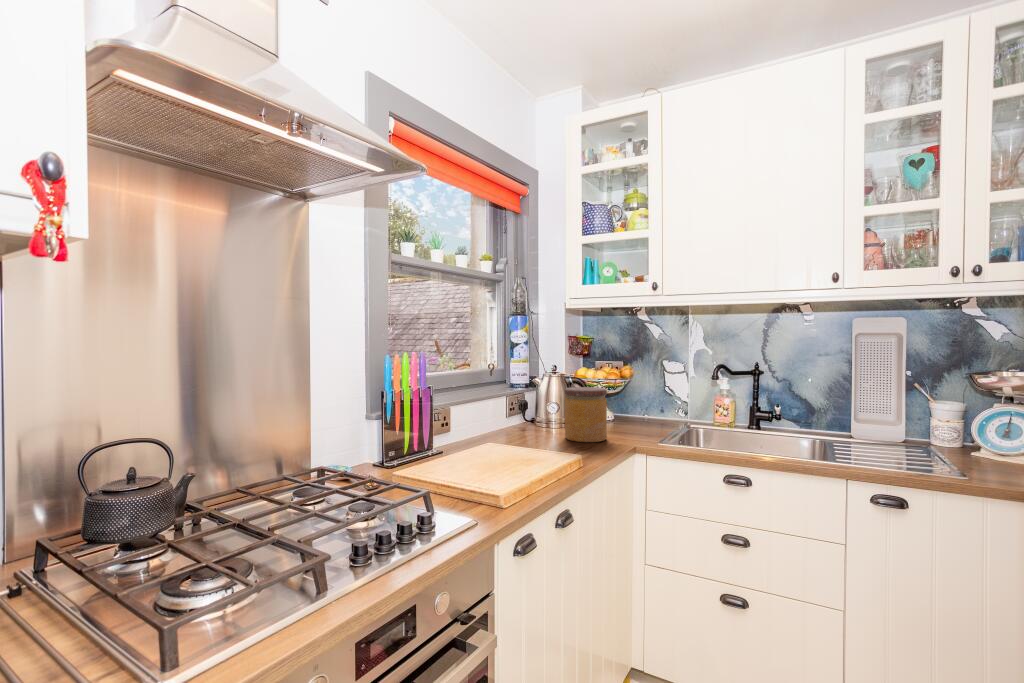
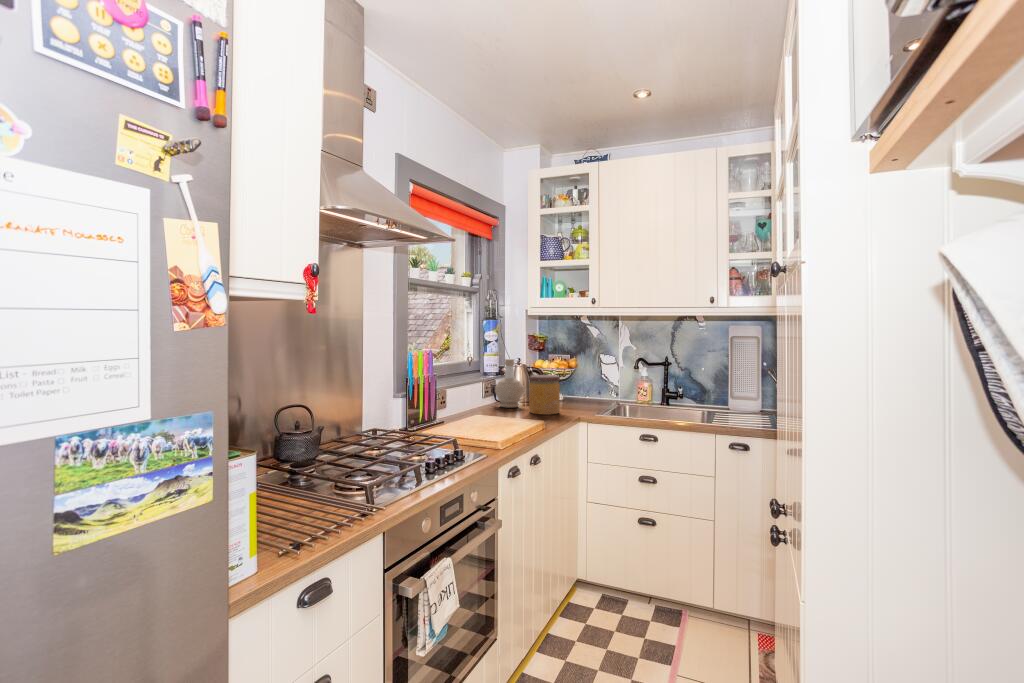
bottle: none [521,366,560,430] -> present [495,359,524,408]

